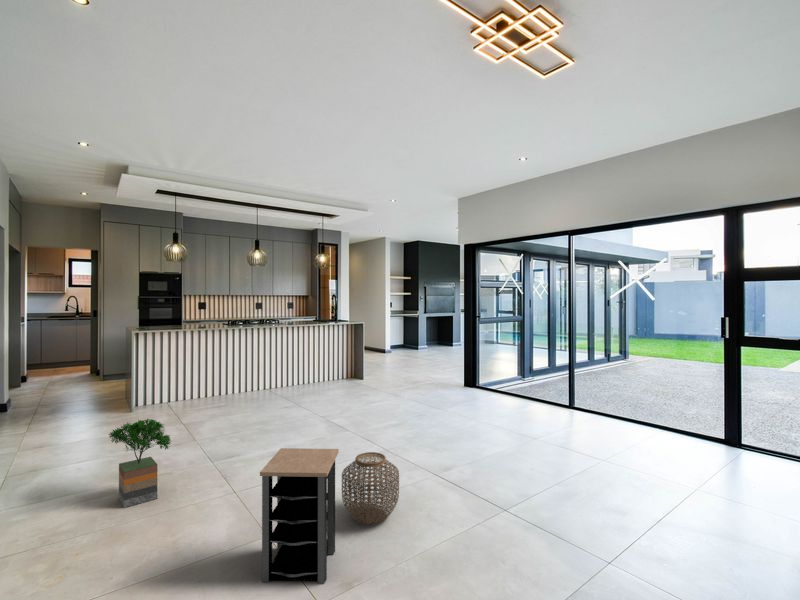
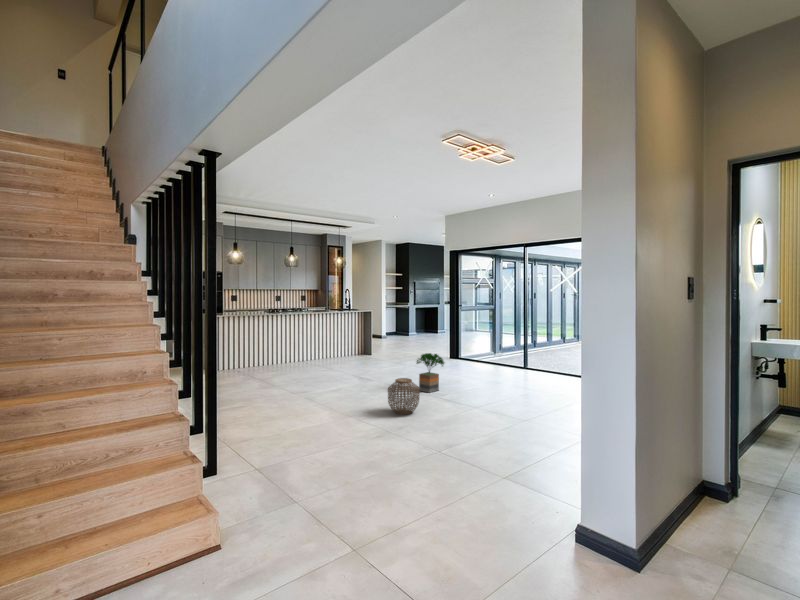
potted tree: present [109,419,171,508] -> present [417,353,444,393]
side table: present [260,448,339,583] -> none [358,371,391,430]

